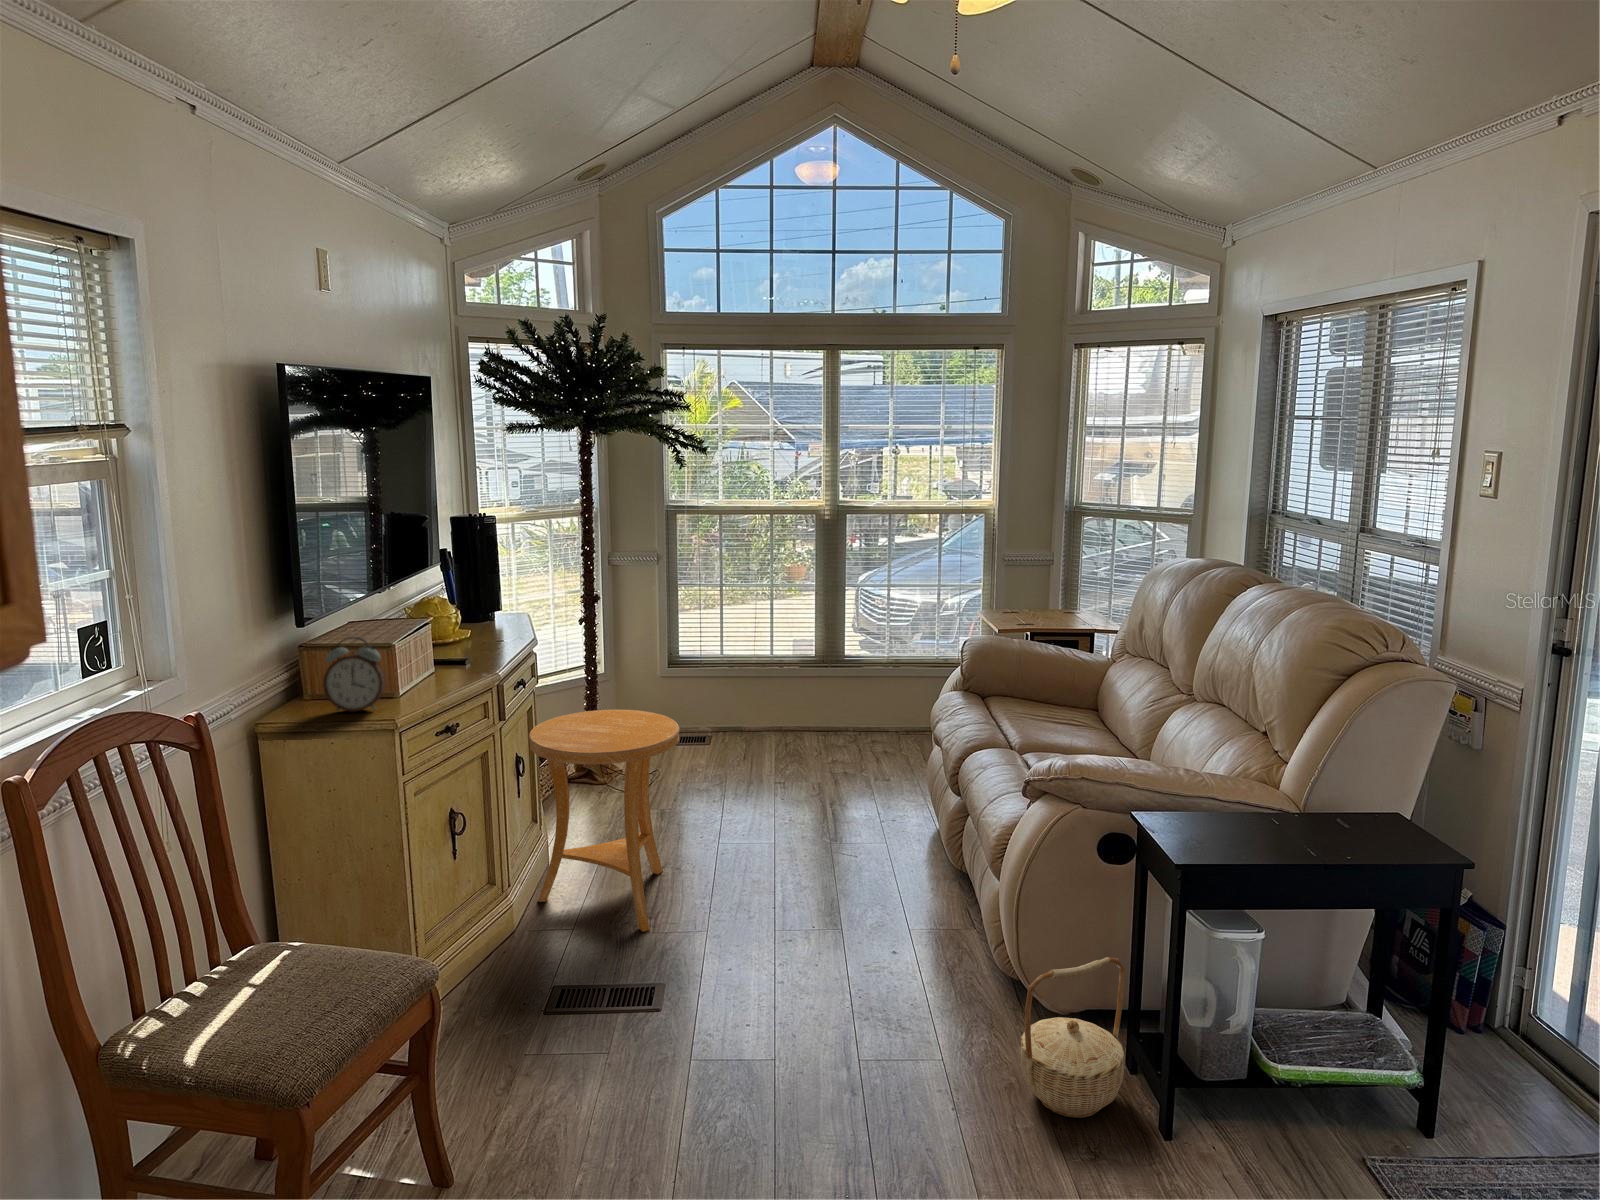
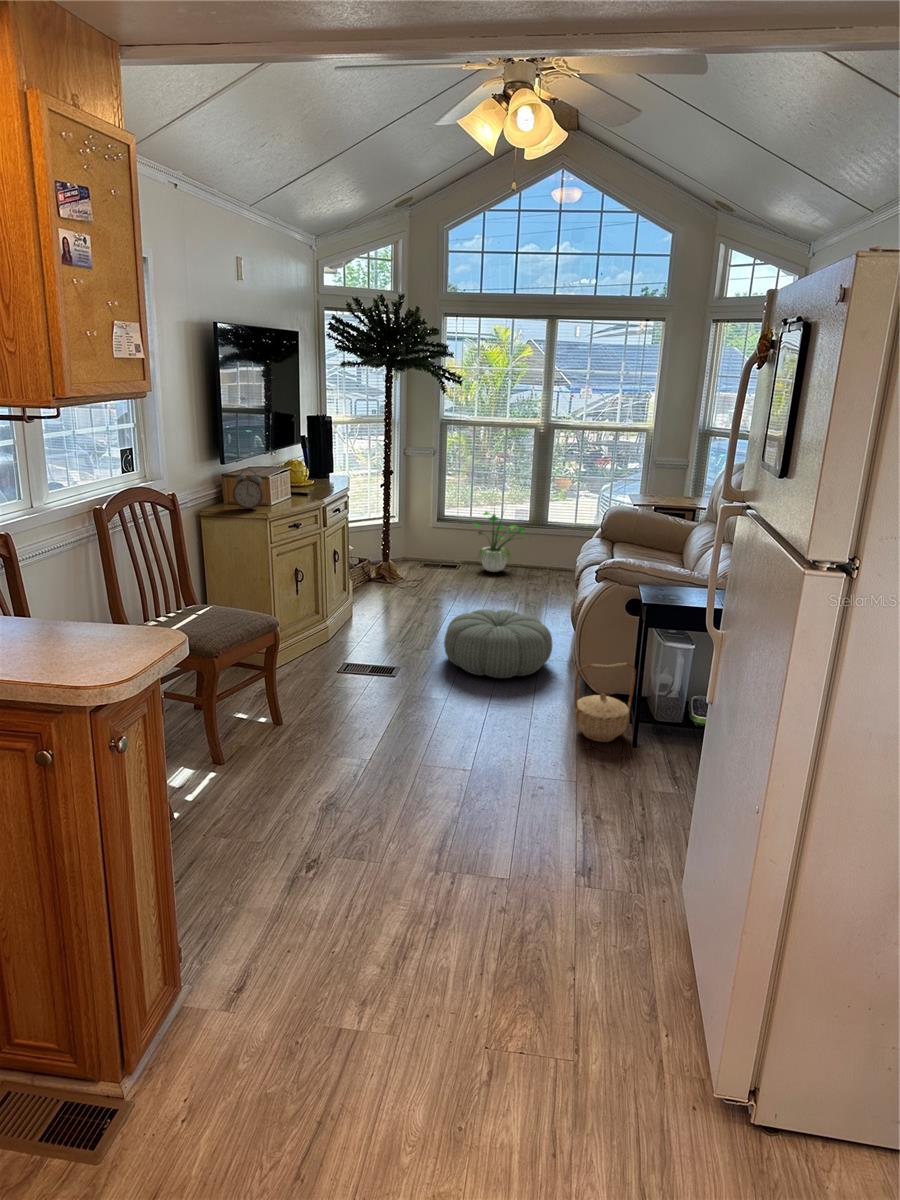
potted plant: none [728,624,845,745] -> present [475,511,536,572]
side table: present [529,710,679,932] -> none [341,530,424,649]
pouf: none [736,840,929,981] -> present [444,610,553,678]

